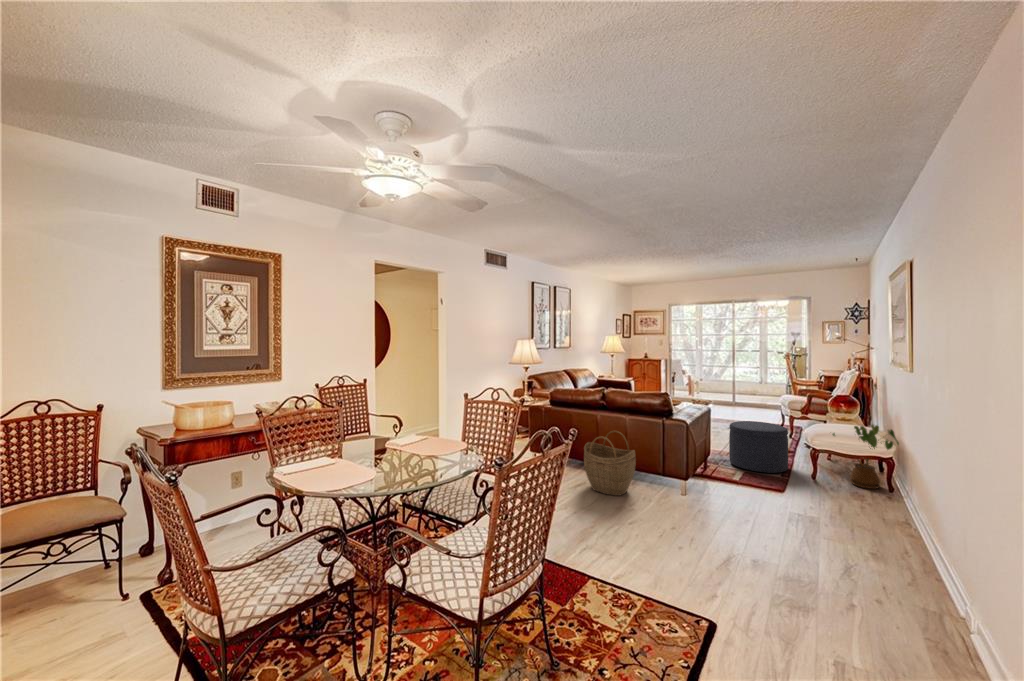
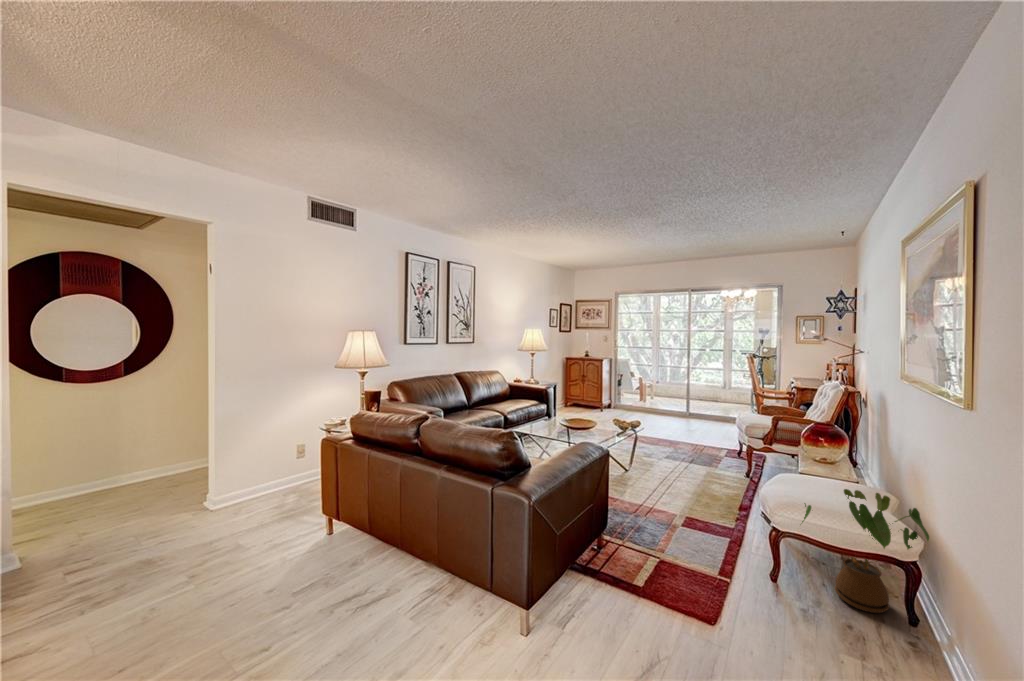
ottoman: present [729,421,788,473] -> none [644,465,735,563]
woven basket: present [584,431,636,496] -> none [348,500,442,638]

